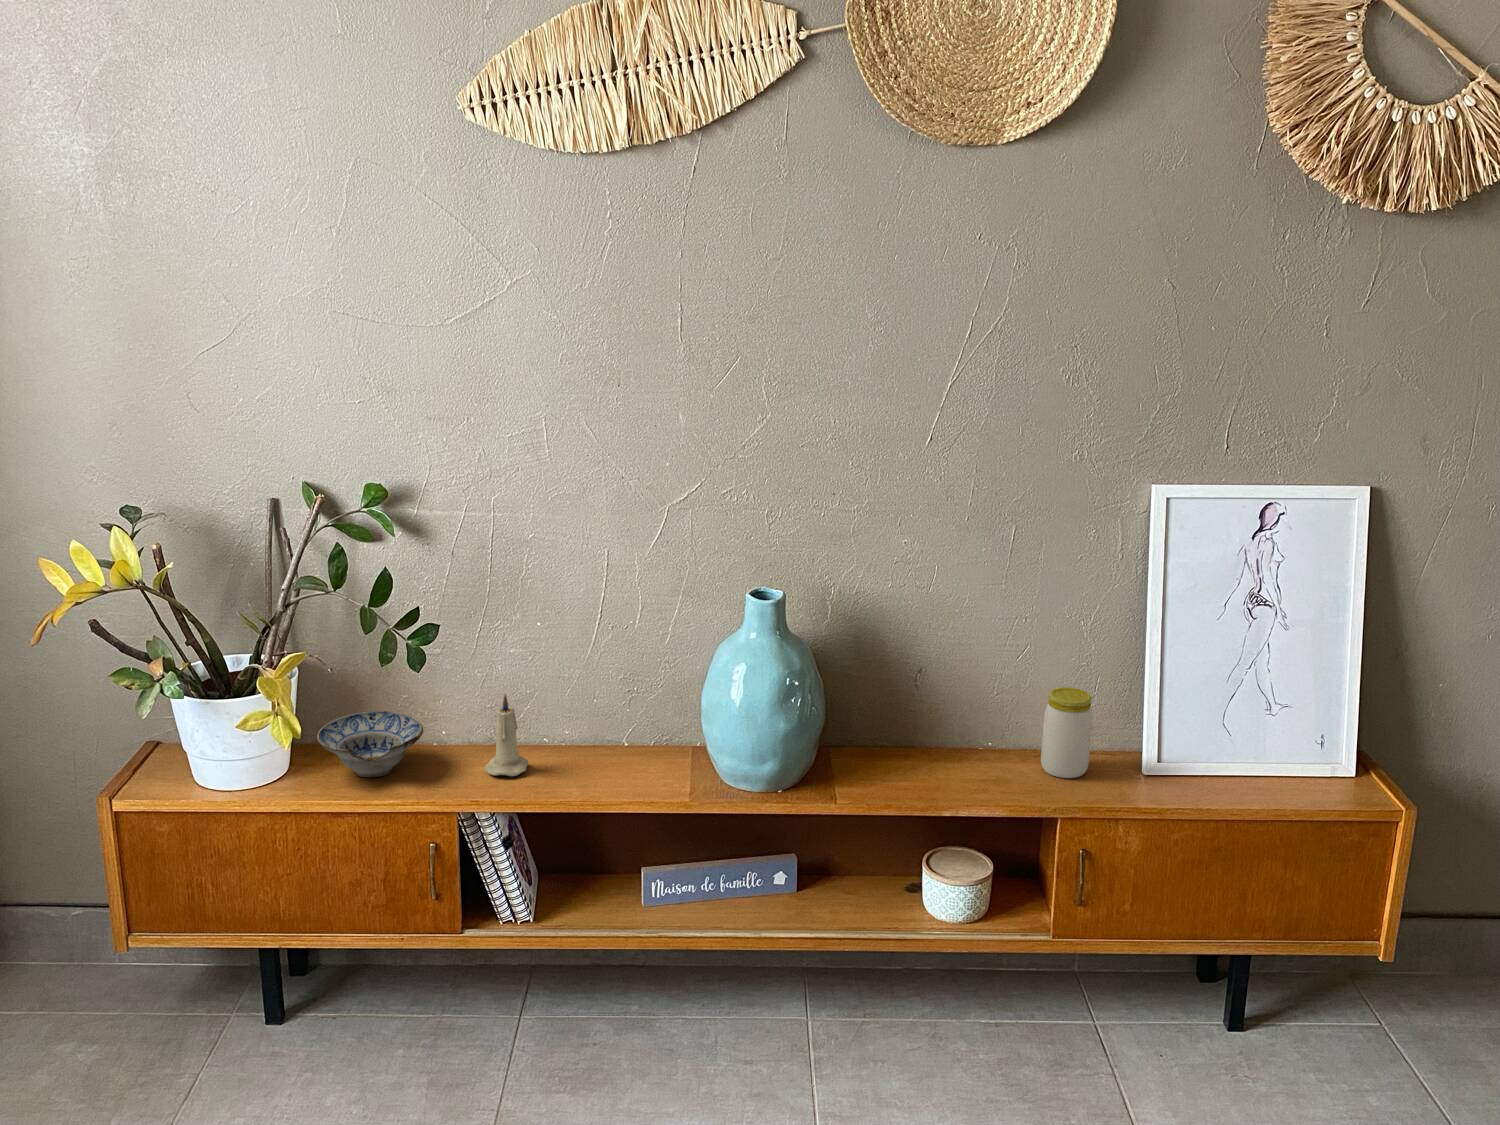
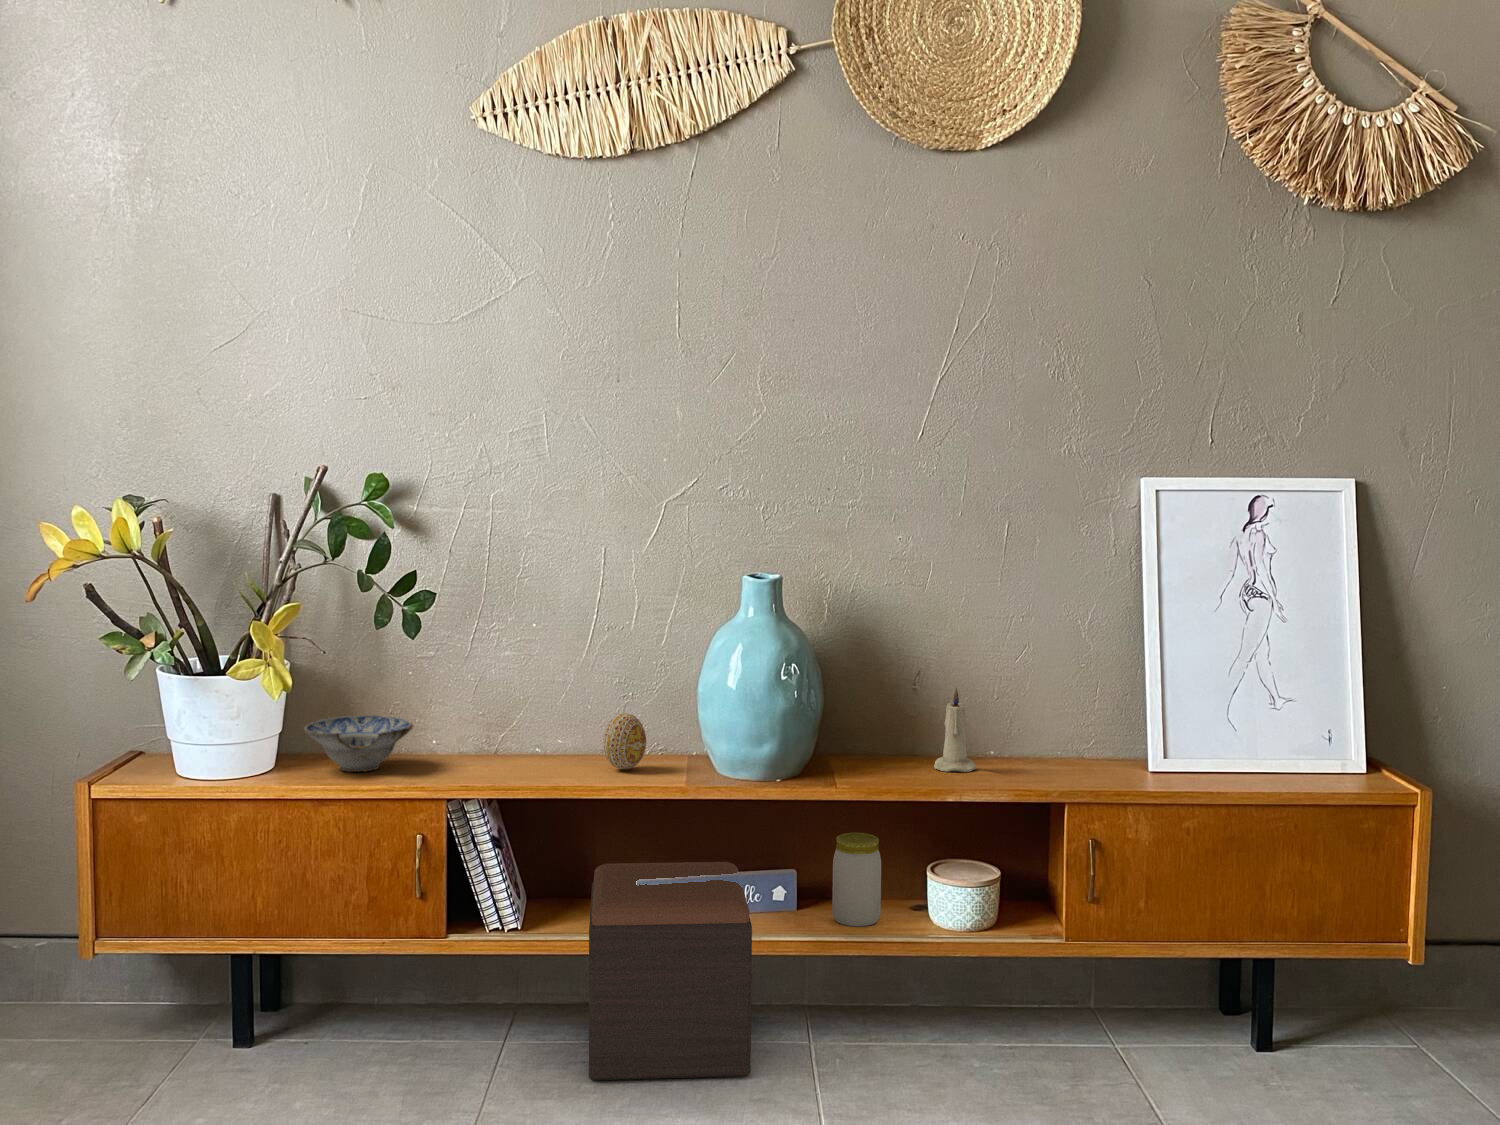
jar: present [1041,687,1092,778] -> present [832,833,881,926]
candle: present [485,694,528,776] -> present [934,688,977,772]
decorative egg: none [610,721,651,775] -> present [603,713,646,769]
footstool: none [599,842,753,1059] -> present [589,862,752,1080]

